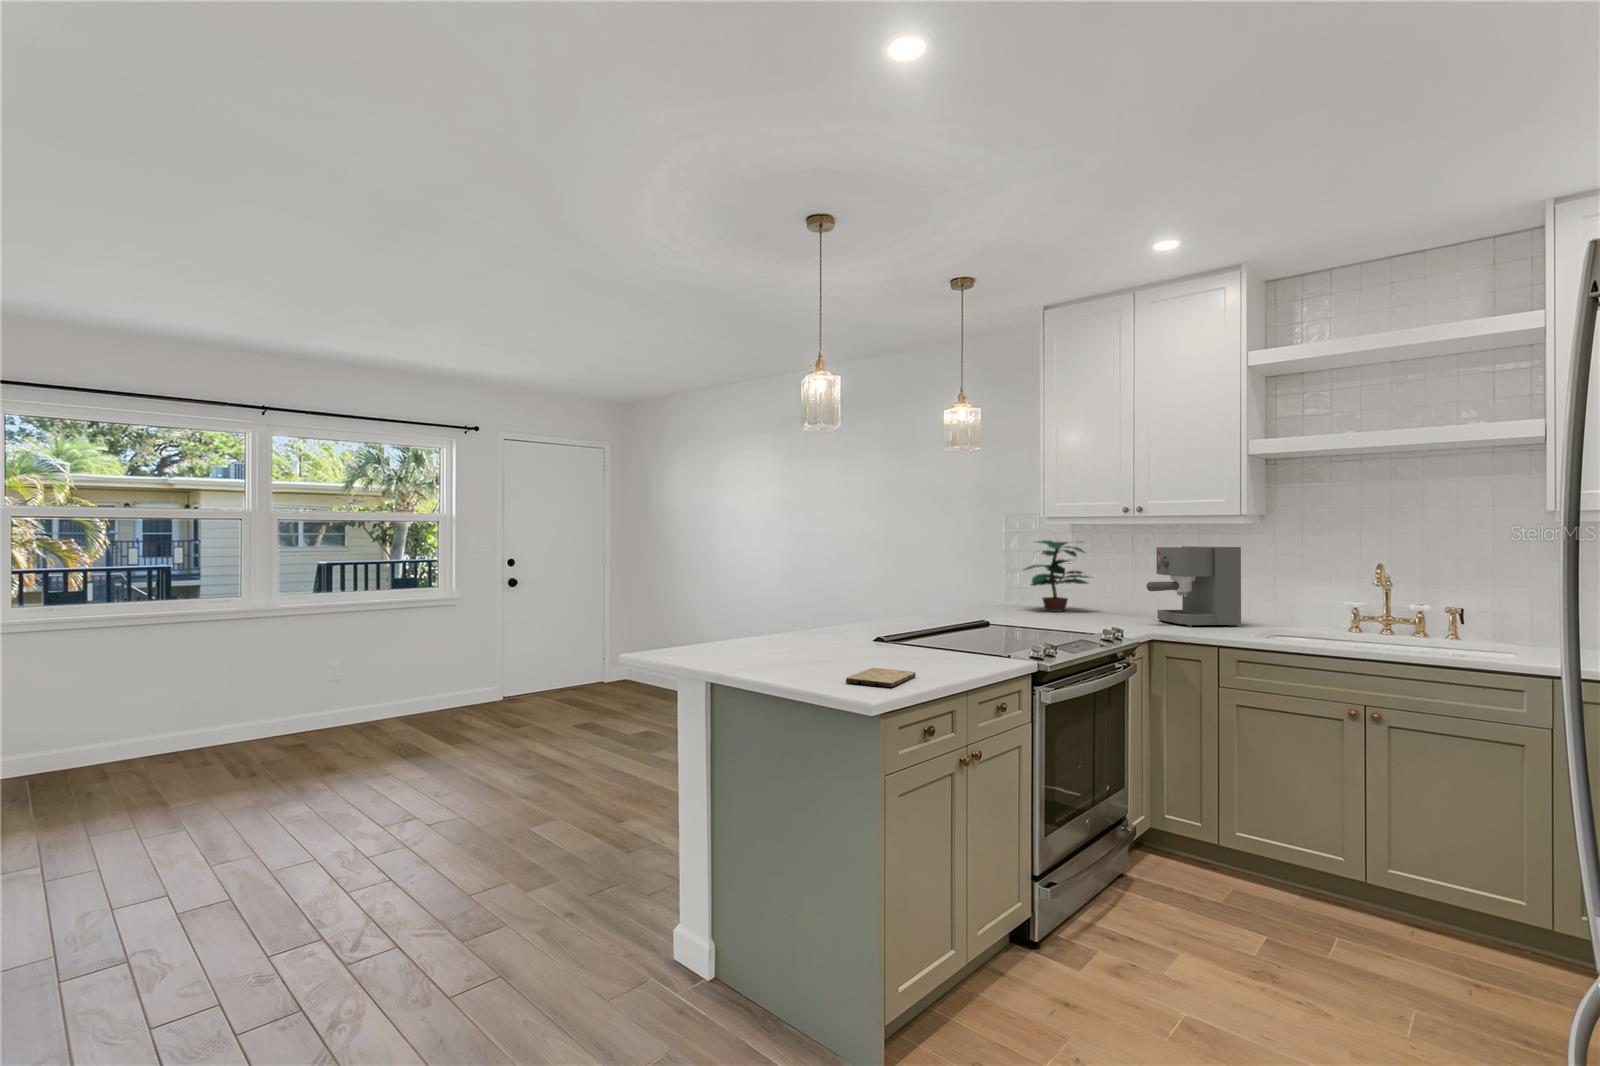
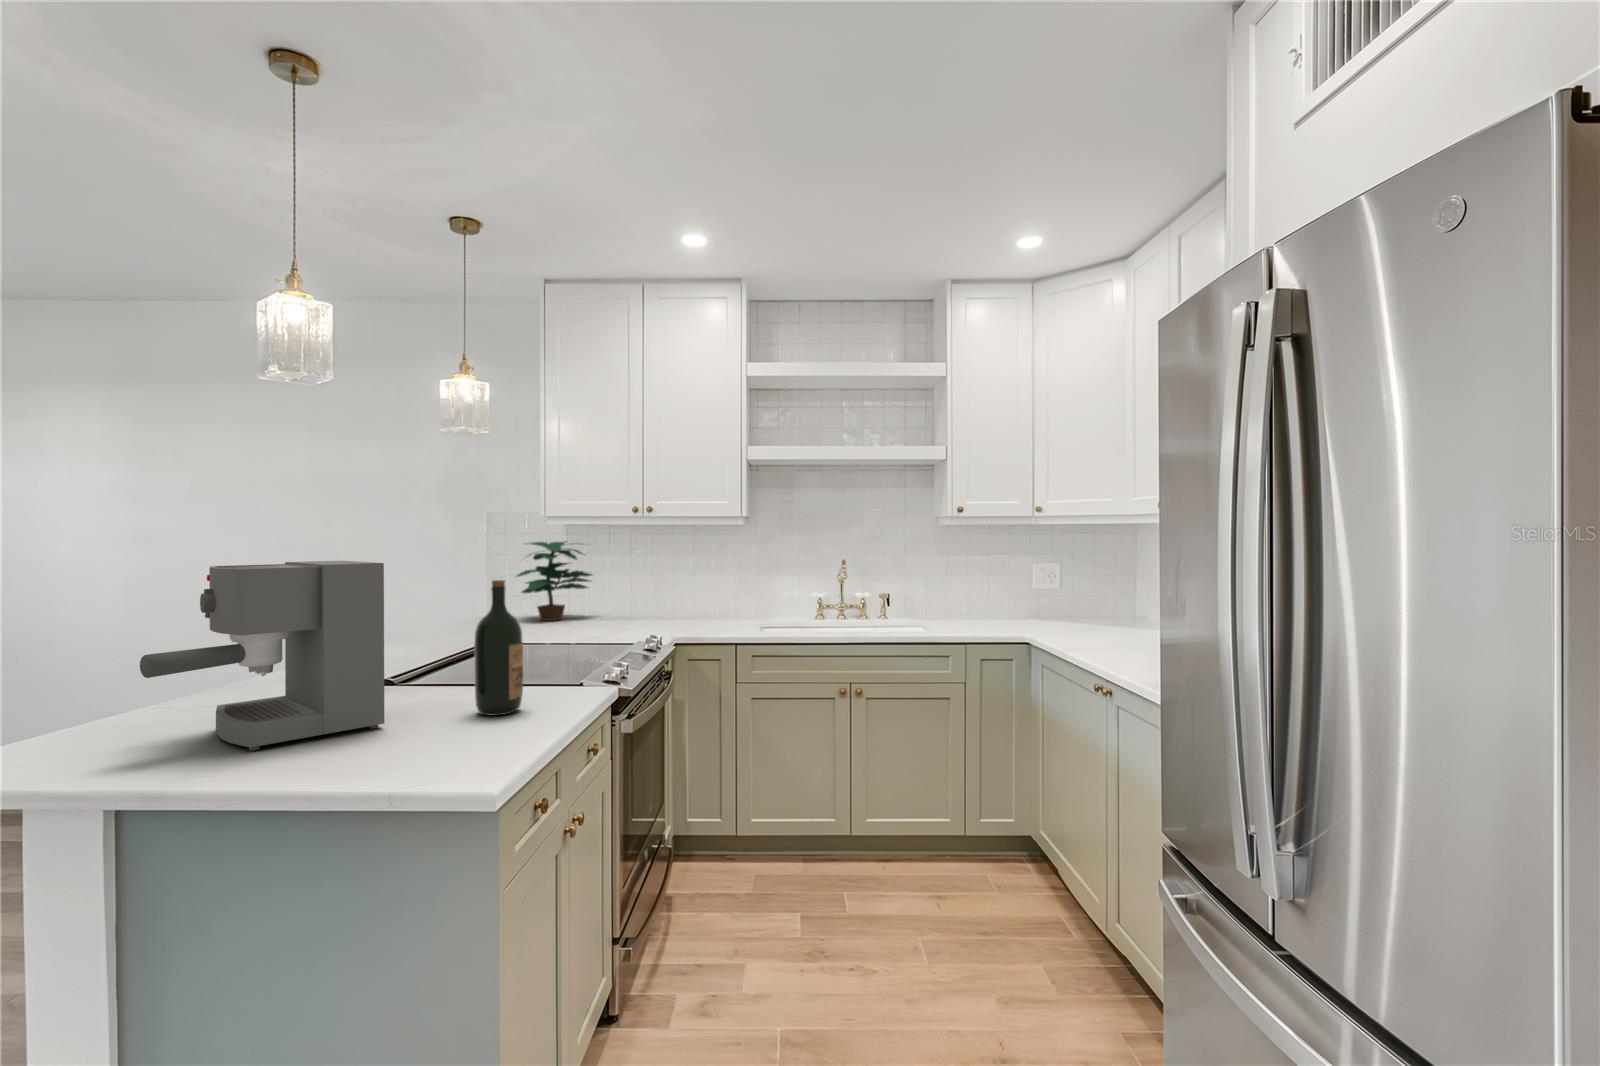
coffee maker: present [1147,546,1241,627] -> present [140,561,384,751]
wine bottle: none [914,565,948,666] -> present [474,580,523,715]
cutting board: present [846,668,916,687] -> none [411,729,502,767]

